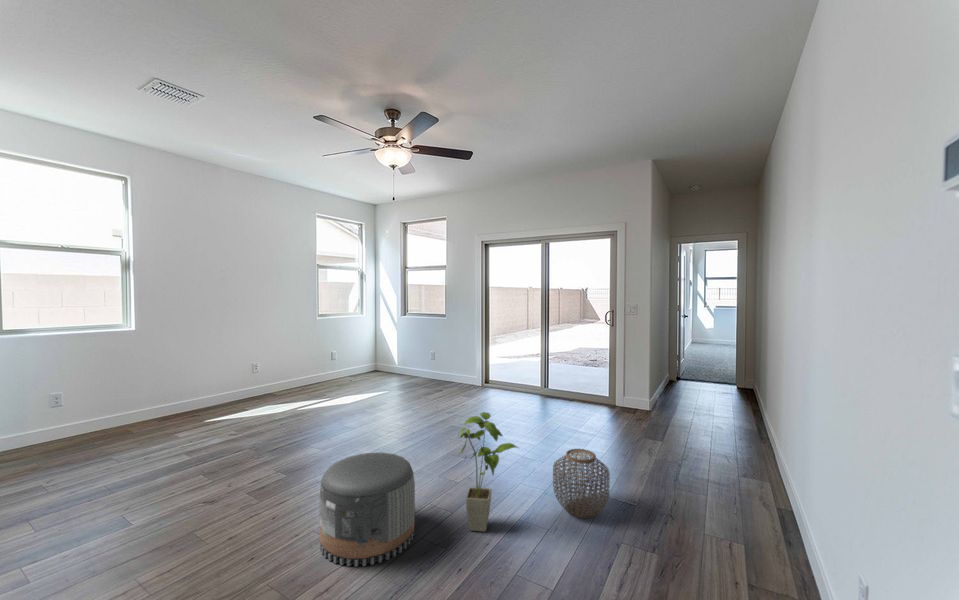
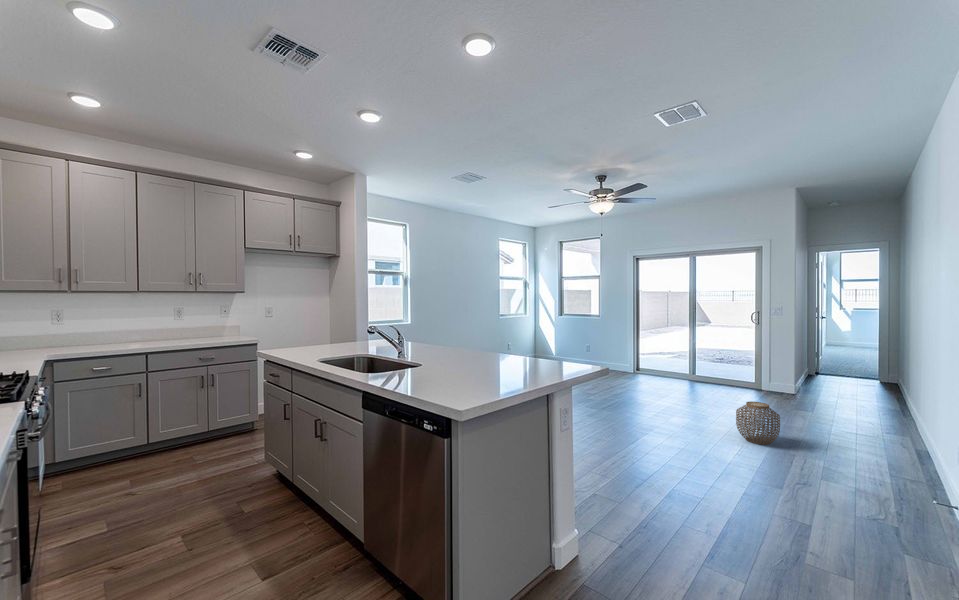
house plant: present [460,412,517,532] -> none [673,372,716,445]
pouf: present [319,453,415,567] -> none [594,395,651,452]

